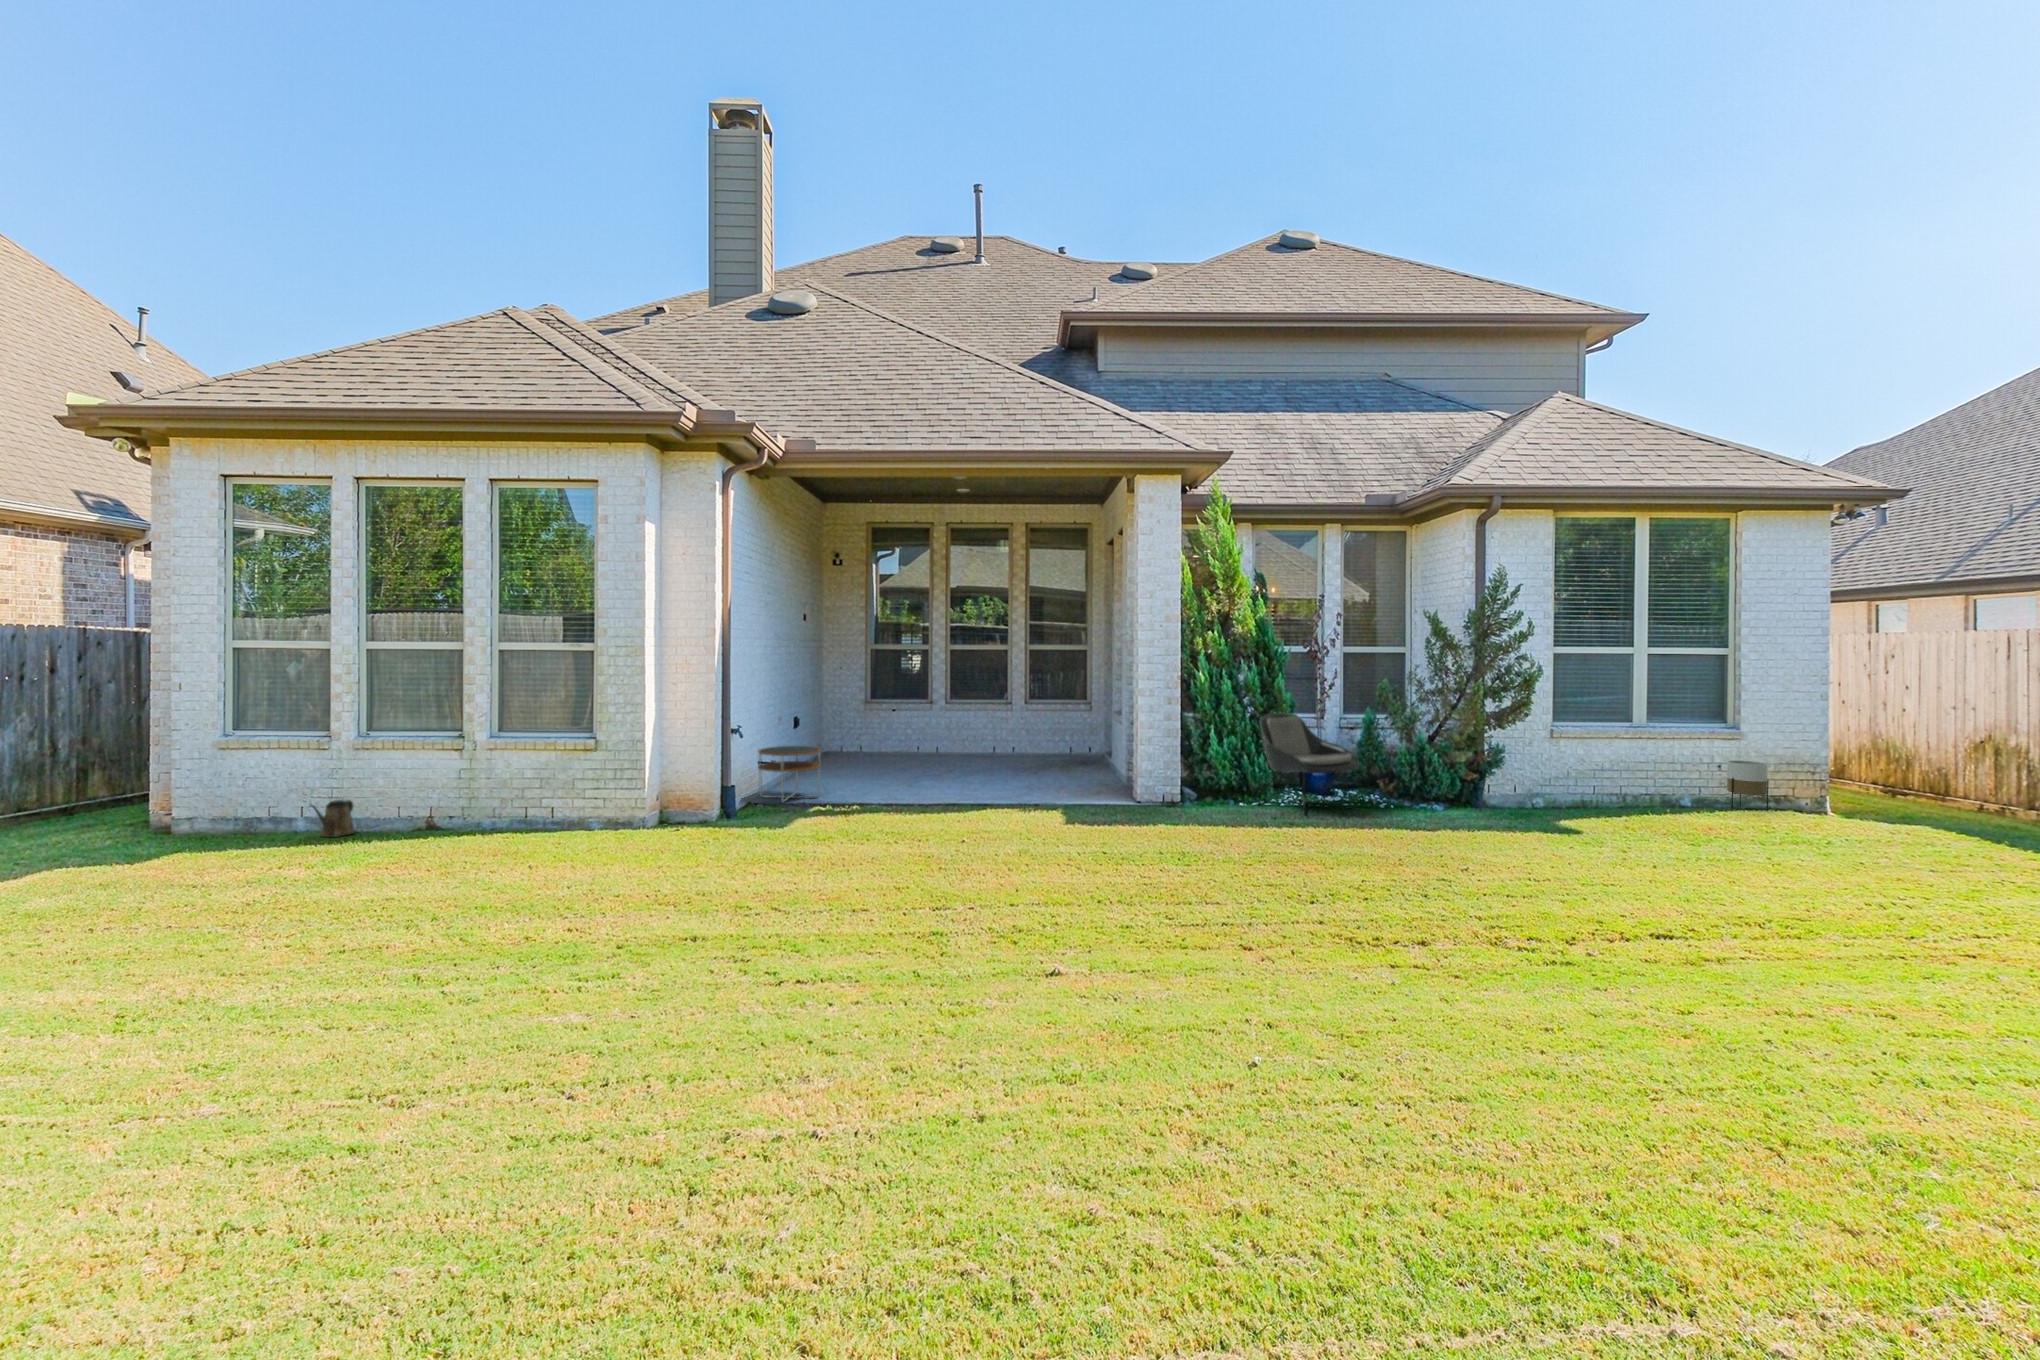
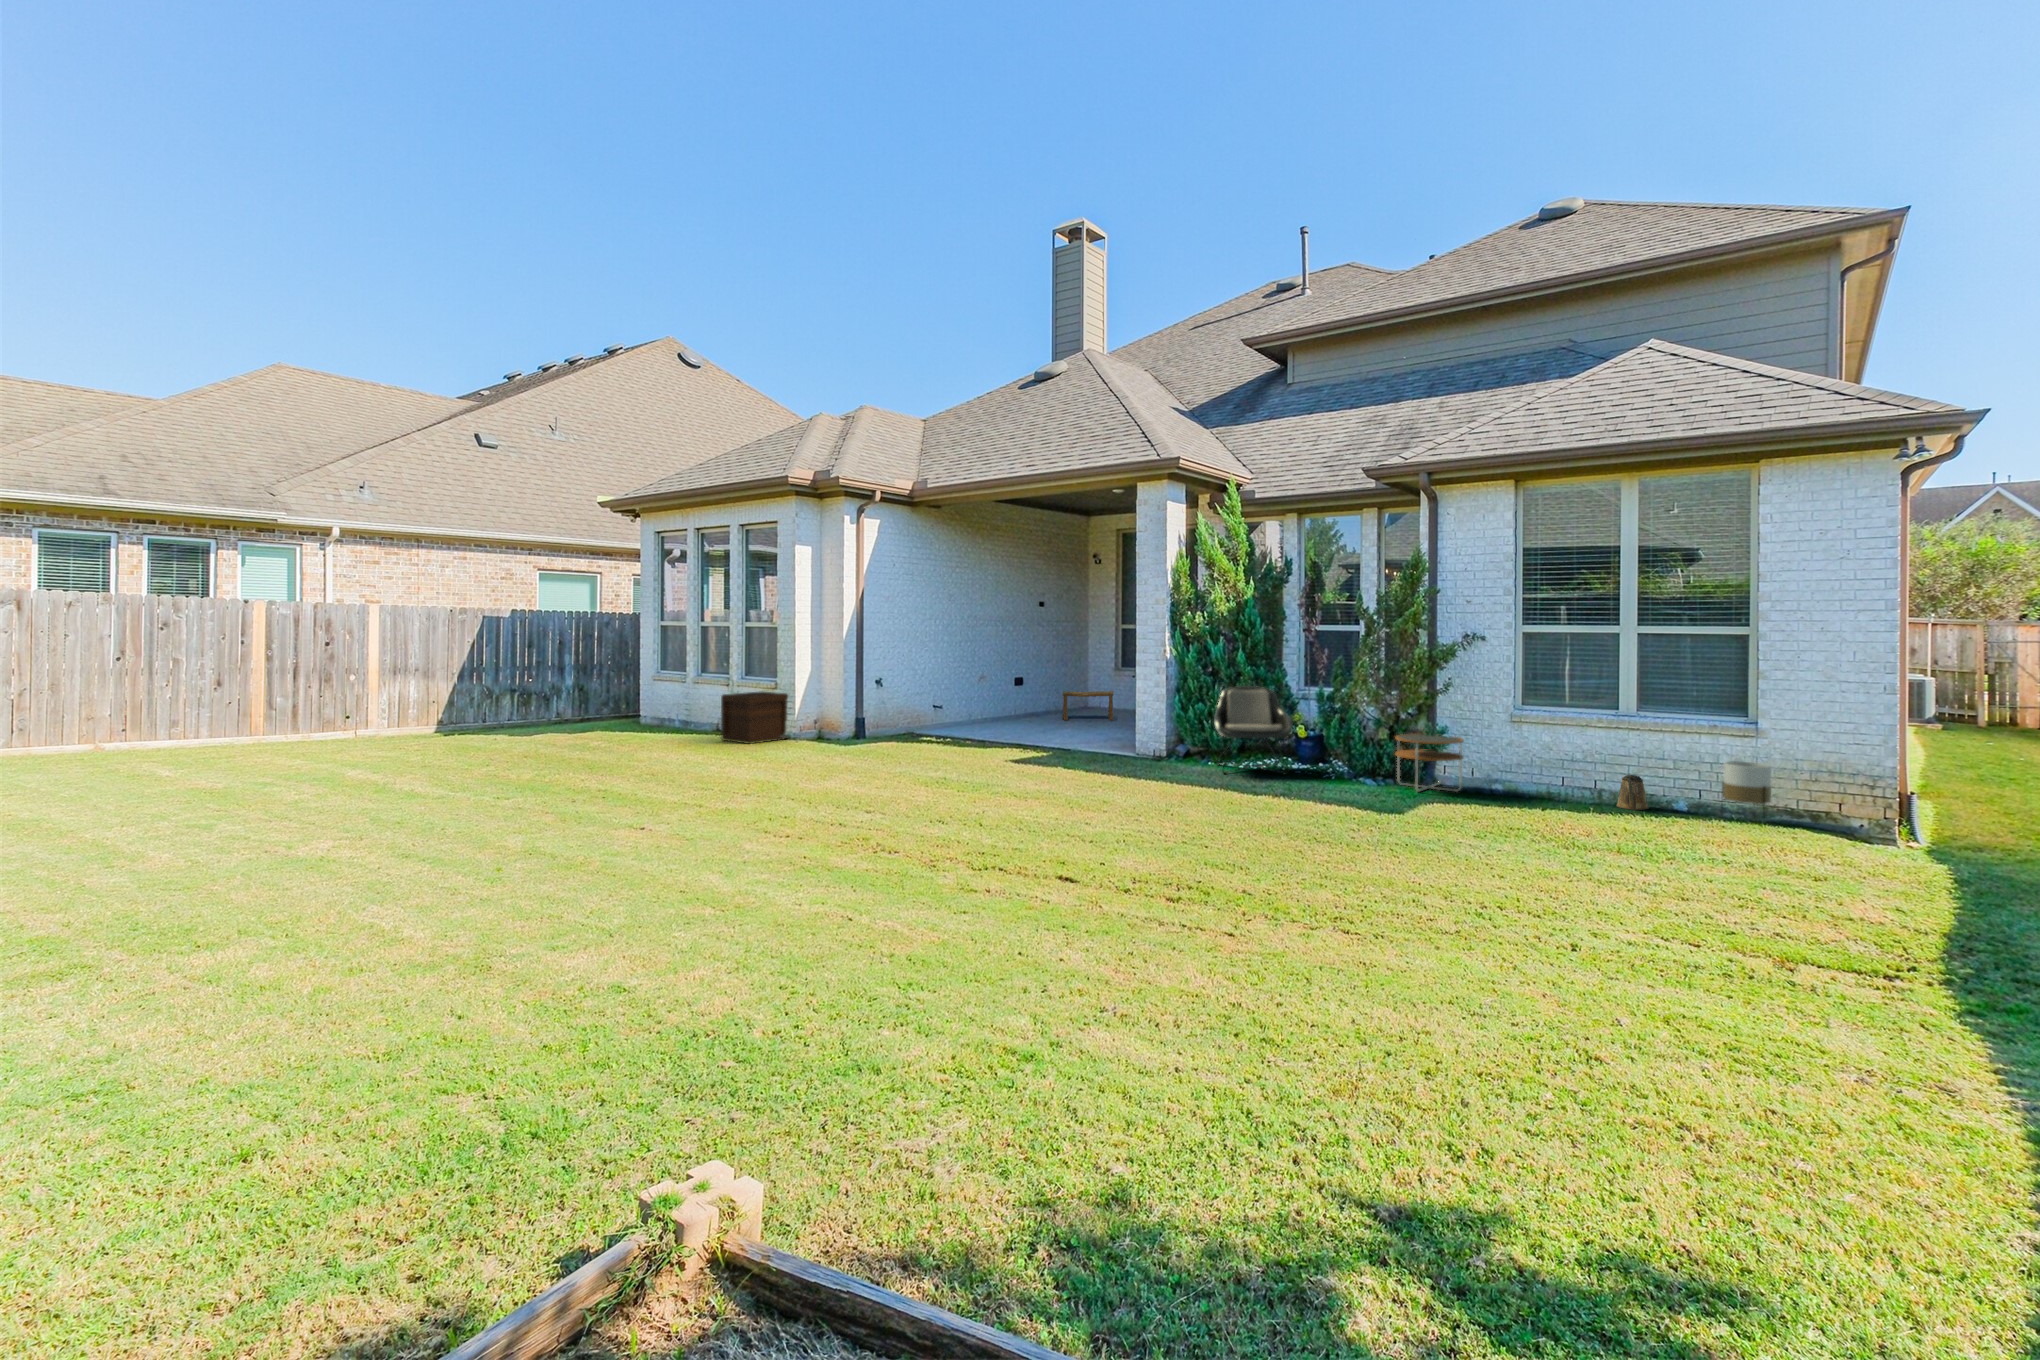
bench: none [858,720,929,763] -> present [1063,691,1114,721]
side table: present [758,746,821,802] -> present [1395,734,1464,792]
wooden crate: none [500,756,612,847] -> present [721,692,789,744]
watering can: present [311,800,355,837] -> present [1616,775,1649,810]

